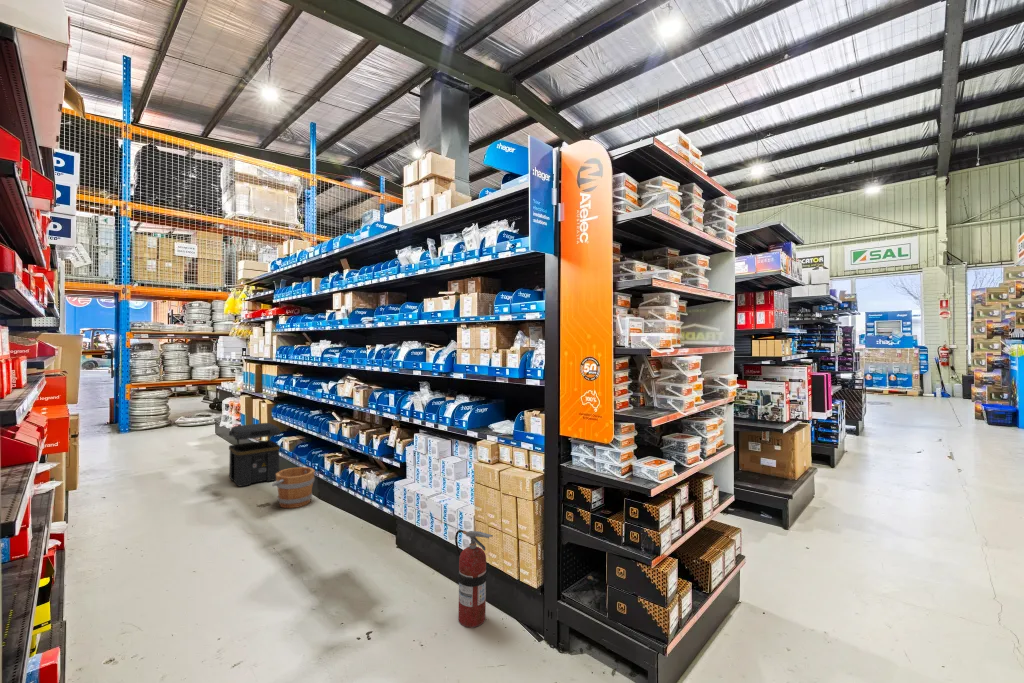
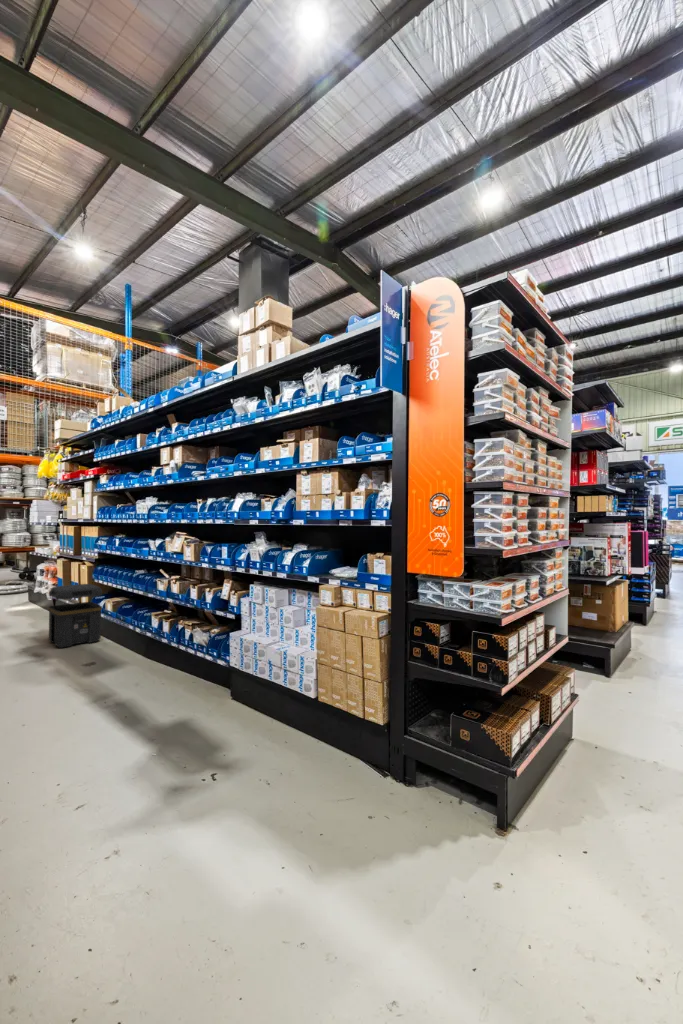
bucket: present [272,467,315,508] -> none [97,626,141,667]
fire extinguisher: present [455,530,493,628] -> none [298,672,338,768]

